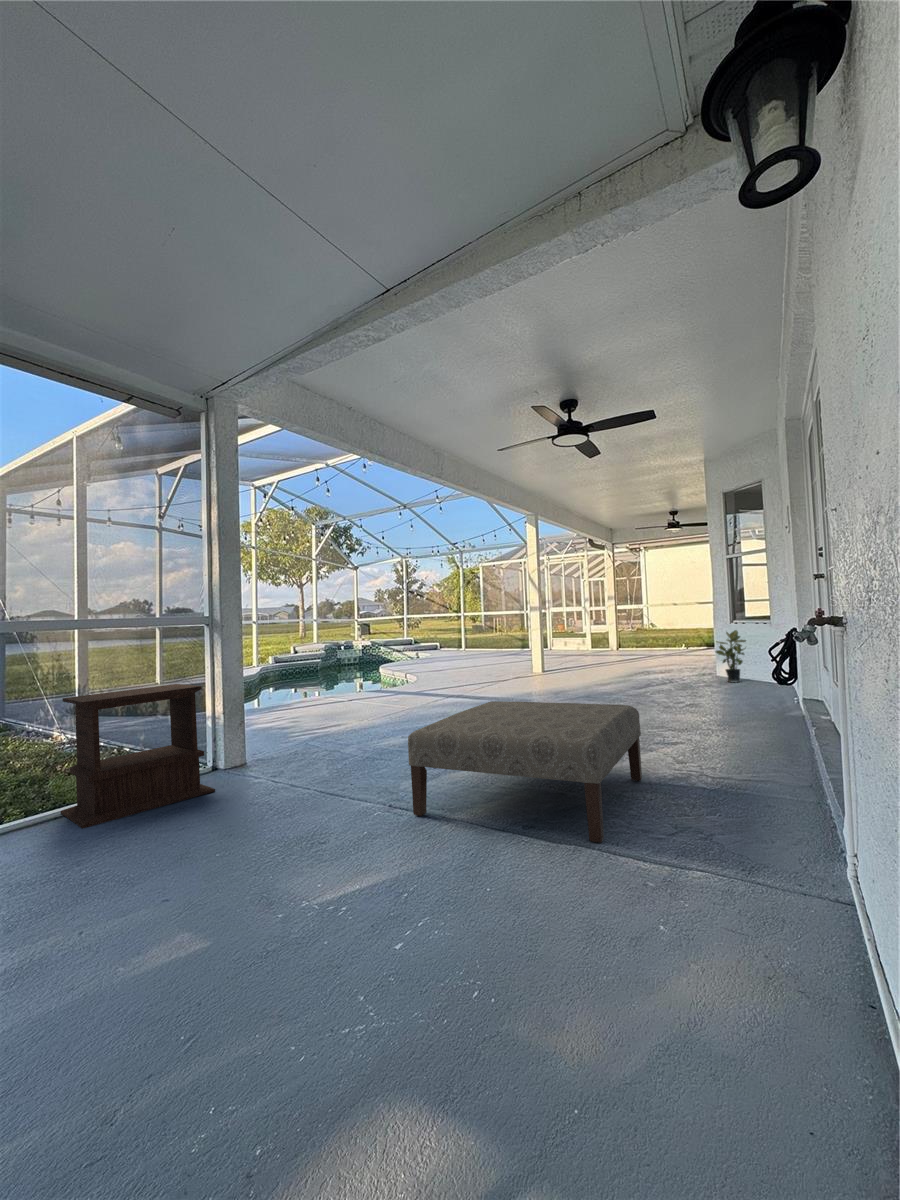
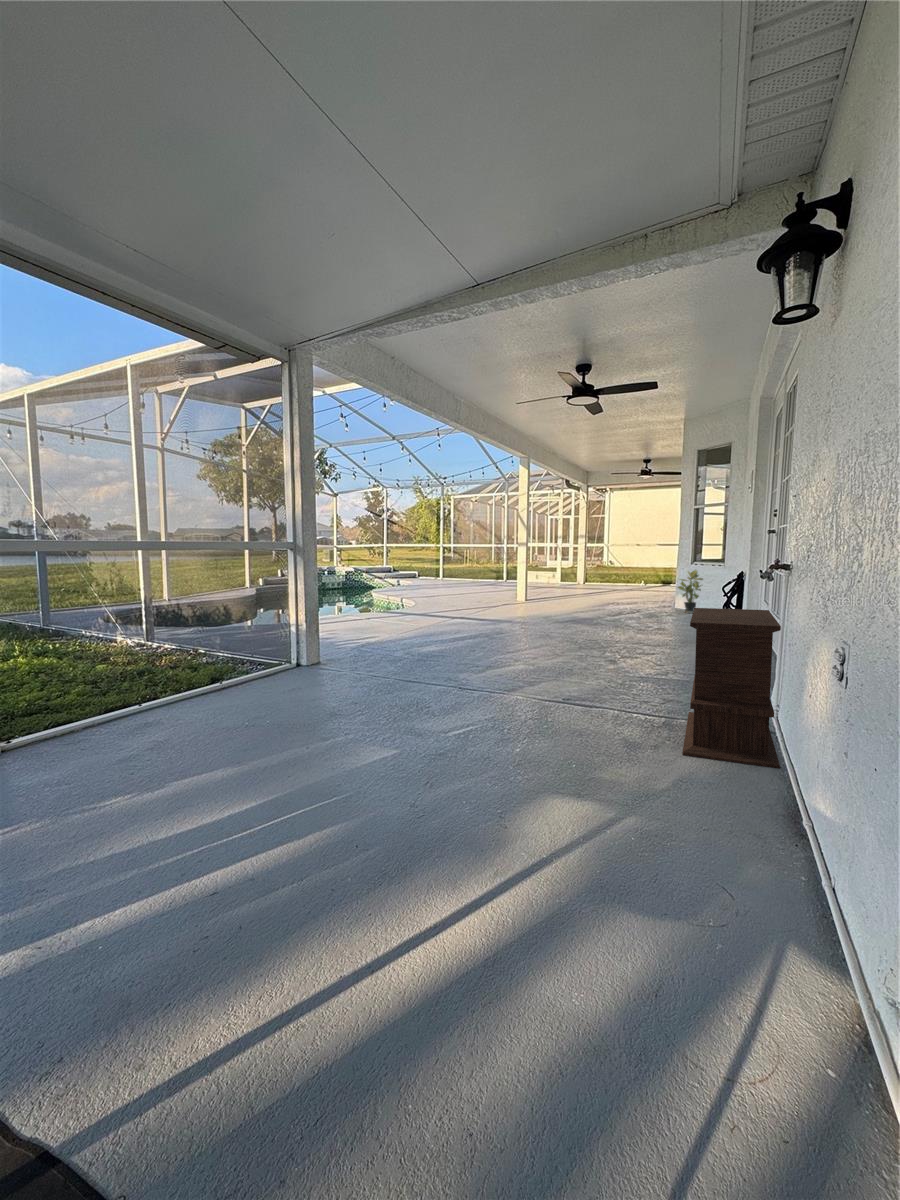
side table: present [61,684,215,828] -> present [682,608,781,769]
ottoman: present [408,701,642,843] -> none [477,618,637,710]

